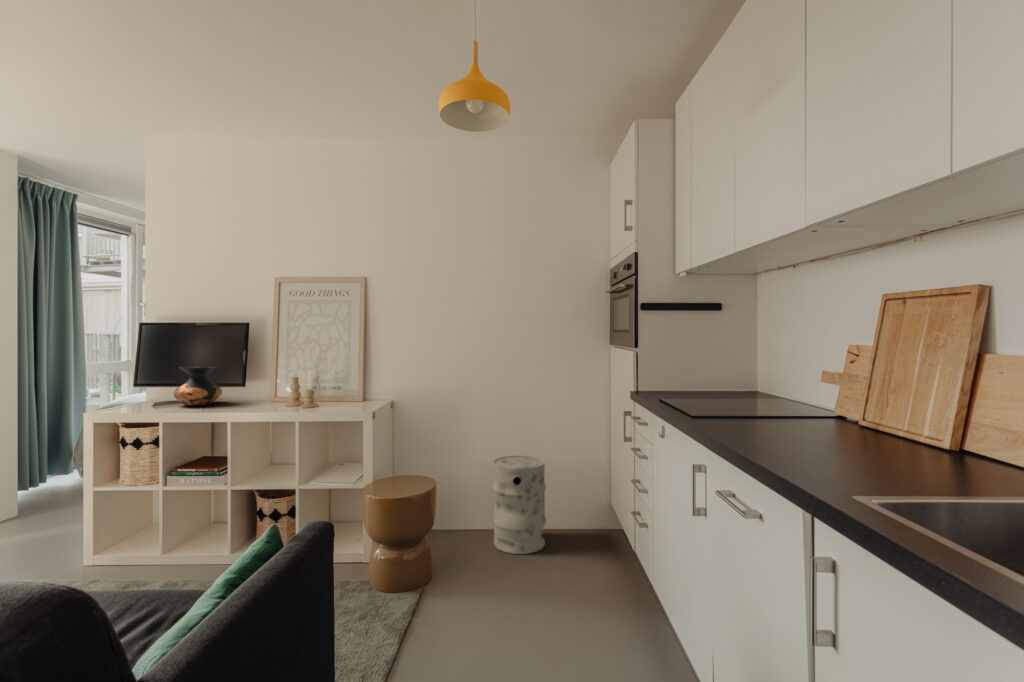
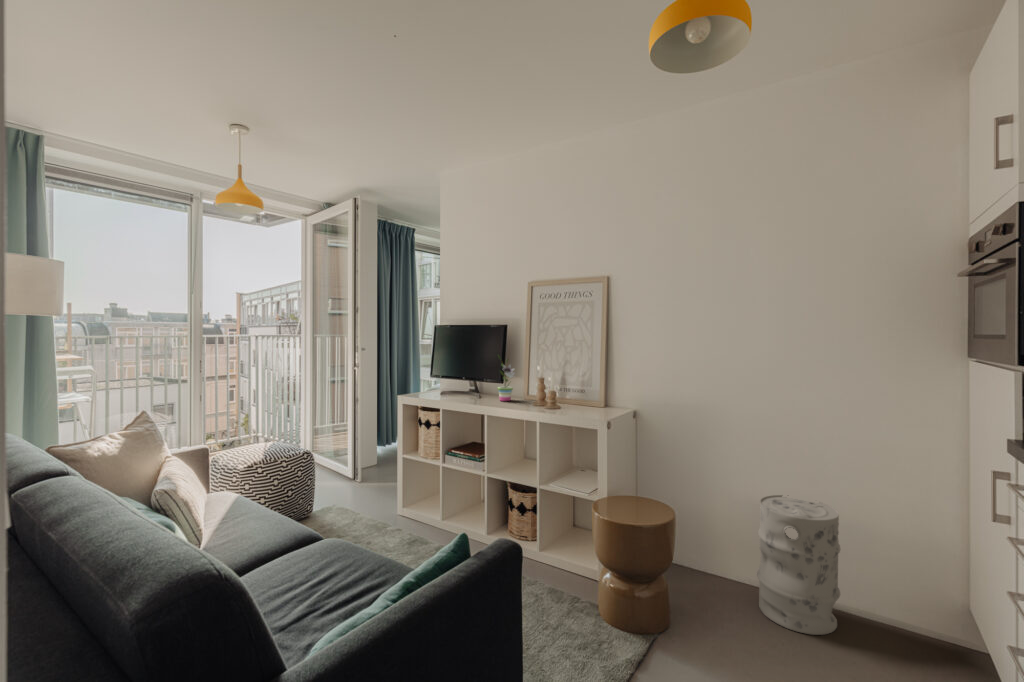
potted plant: none [237,356,261,406] -> present [498,356,515,401]
vase: present [174,366,222,406] -> none [452,362,488,397]

